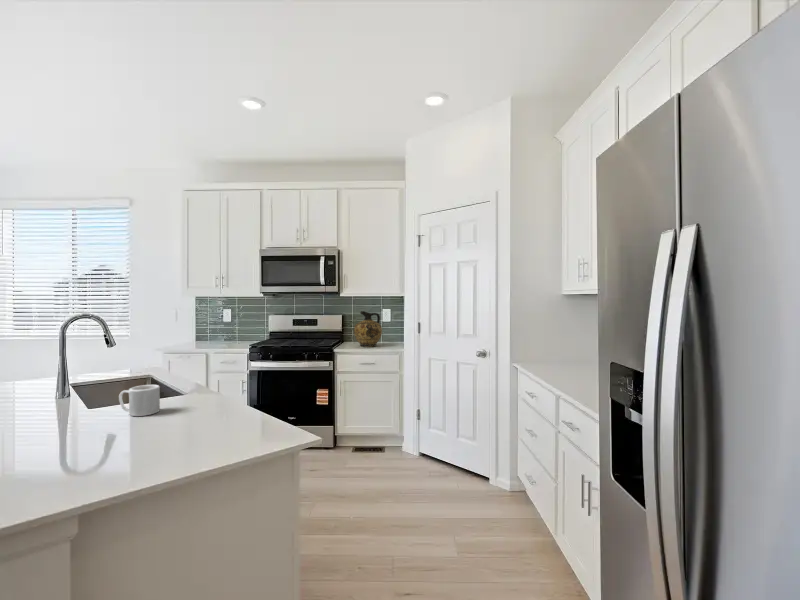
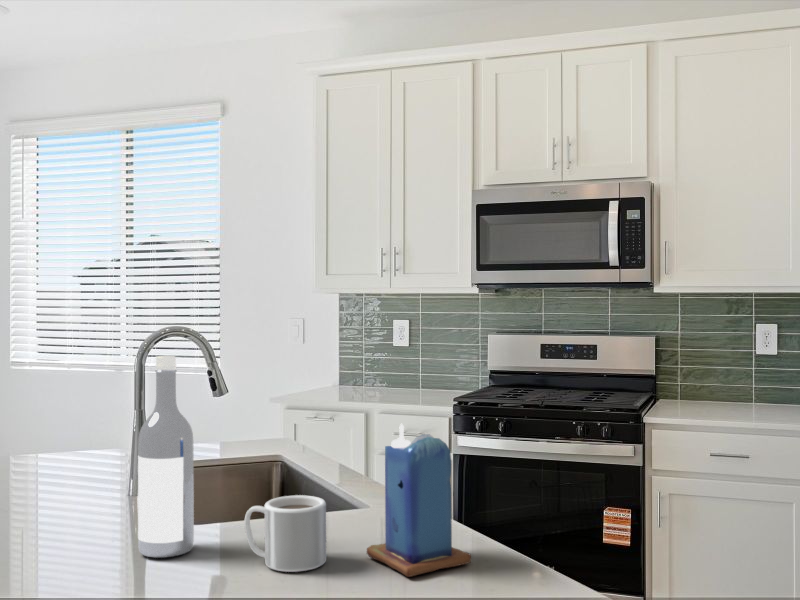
ceramic jug: present [354,311,382,347] -> none [689,327,764,414]
wine bottle: none [63,327,94,418] -> present [137,356,194,558]
candle: none [179,352,225,412] -> present [367,424,471,577]

